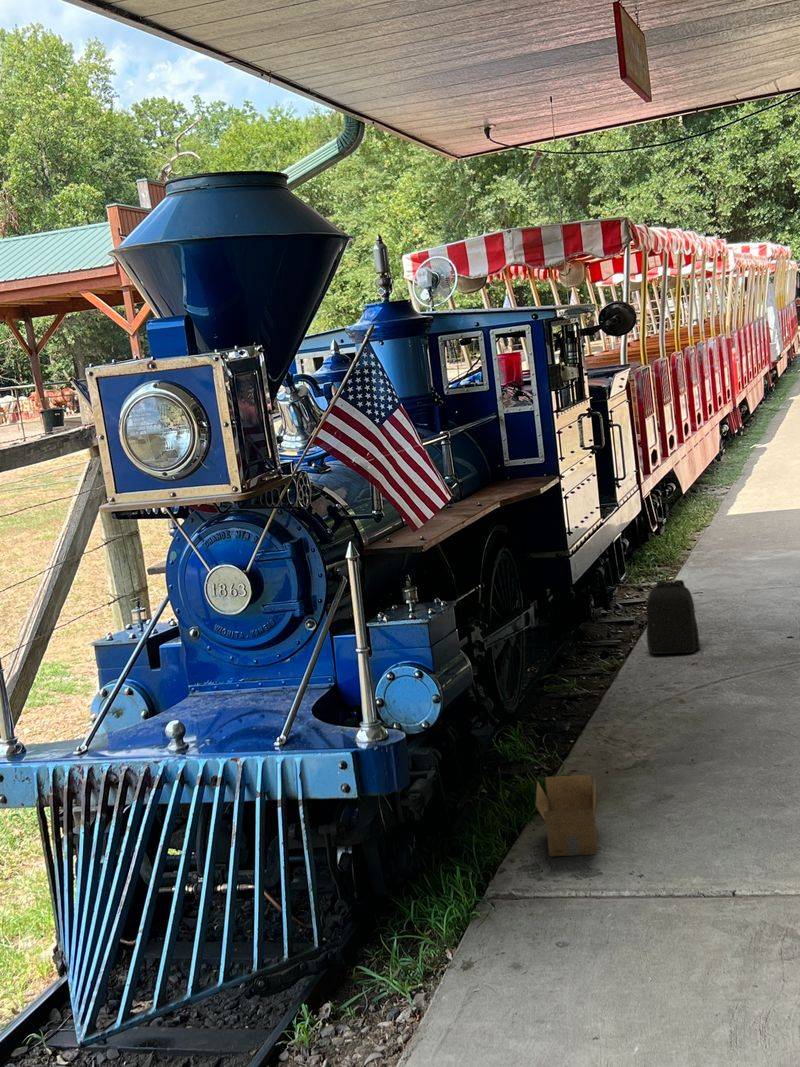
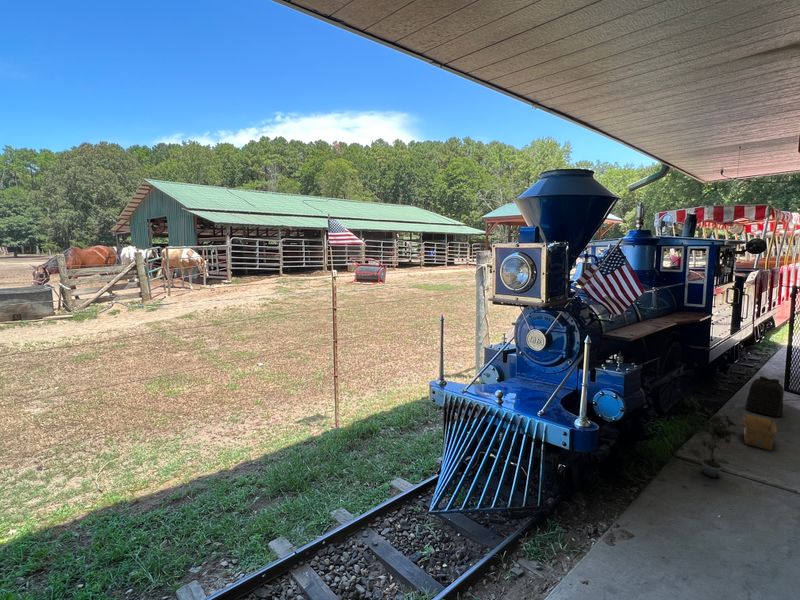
potted plant: none [570,656,627,785] -> present [701,416,736,477]
cardboard box: present [535,775,597,857] -> present [742,414,778,450]

